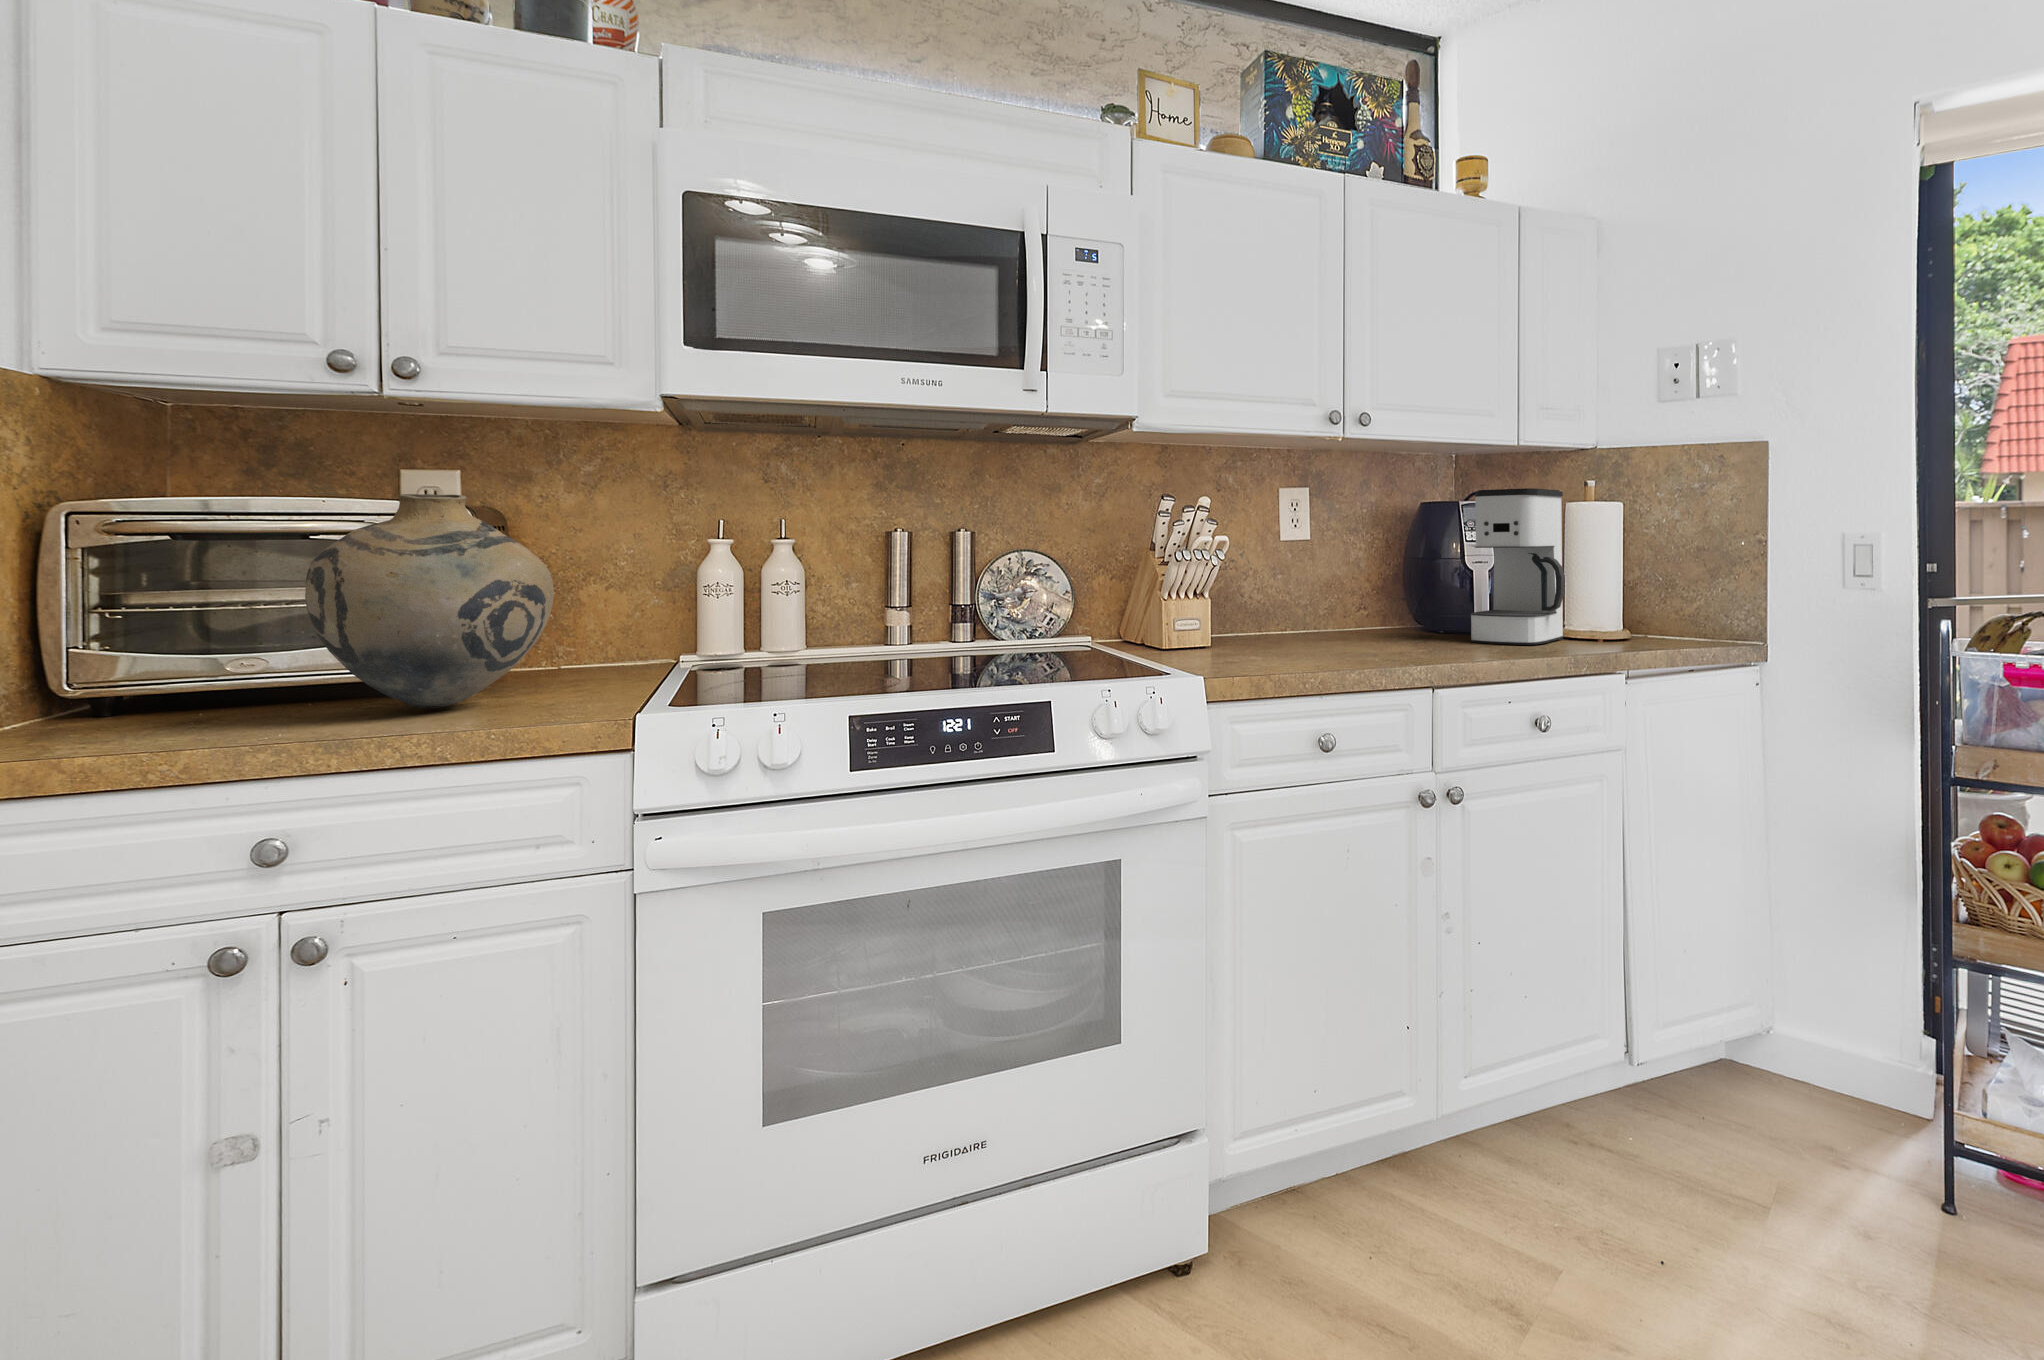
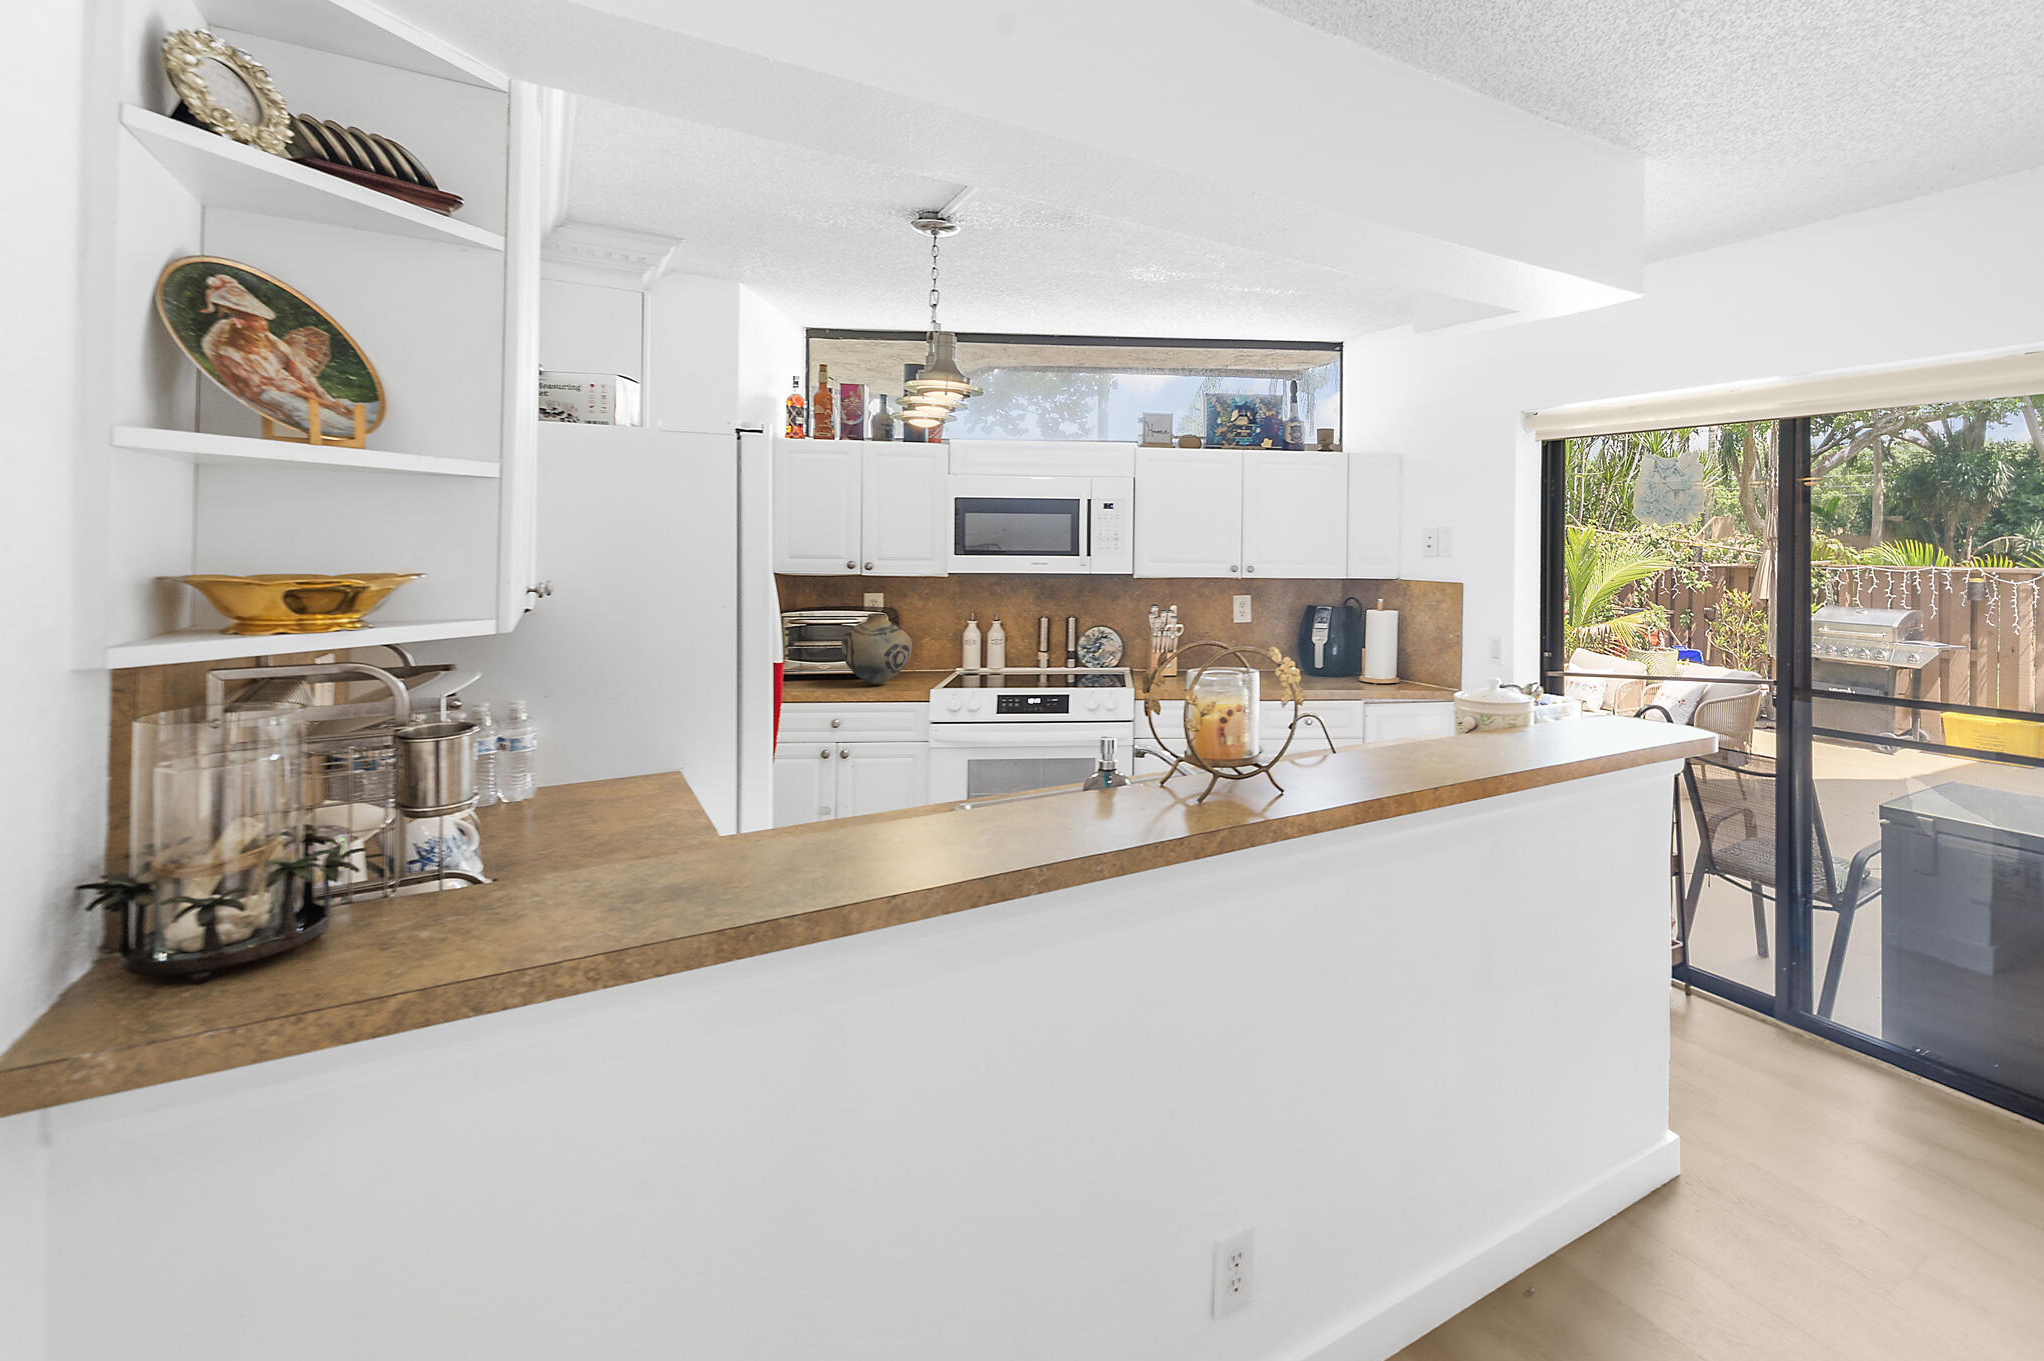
coffee maker: present [1470,488,1565,645] -> none [1308,603,1358,679]

